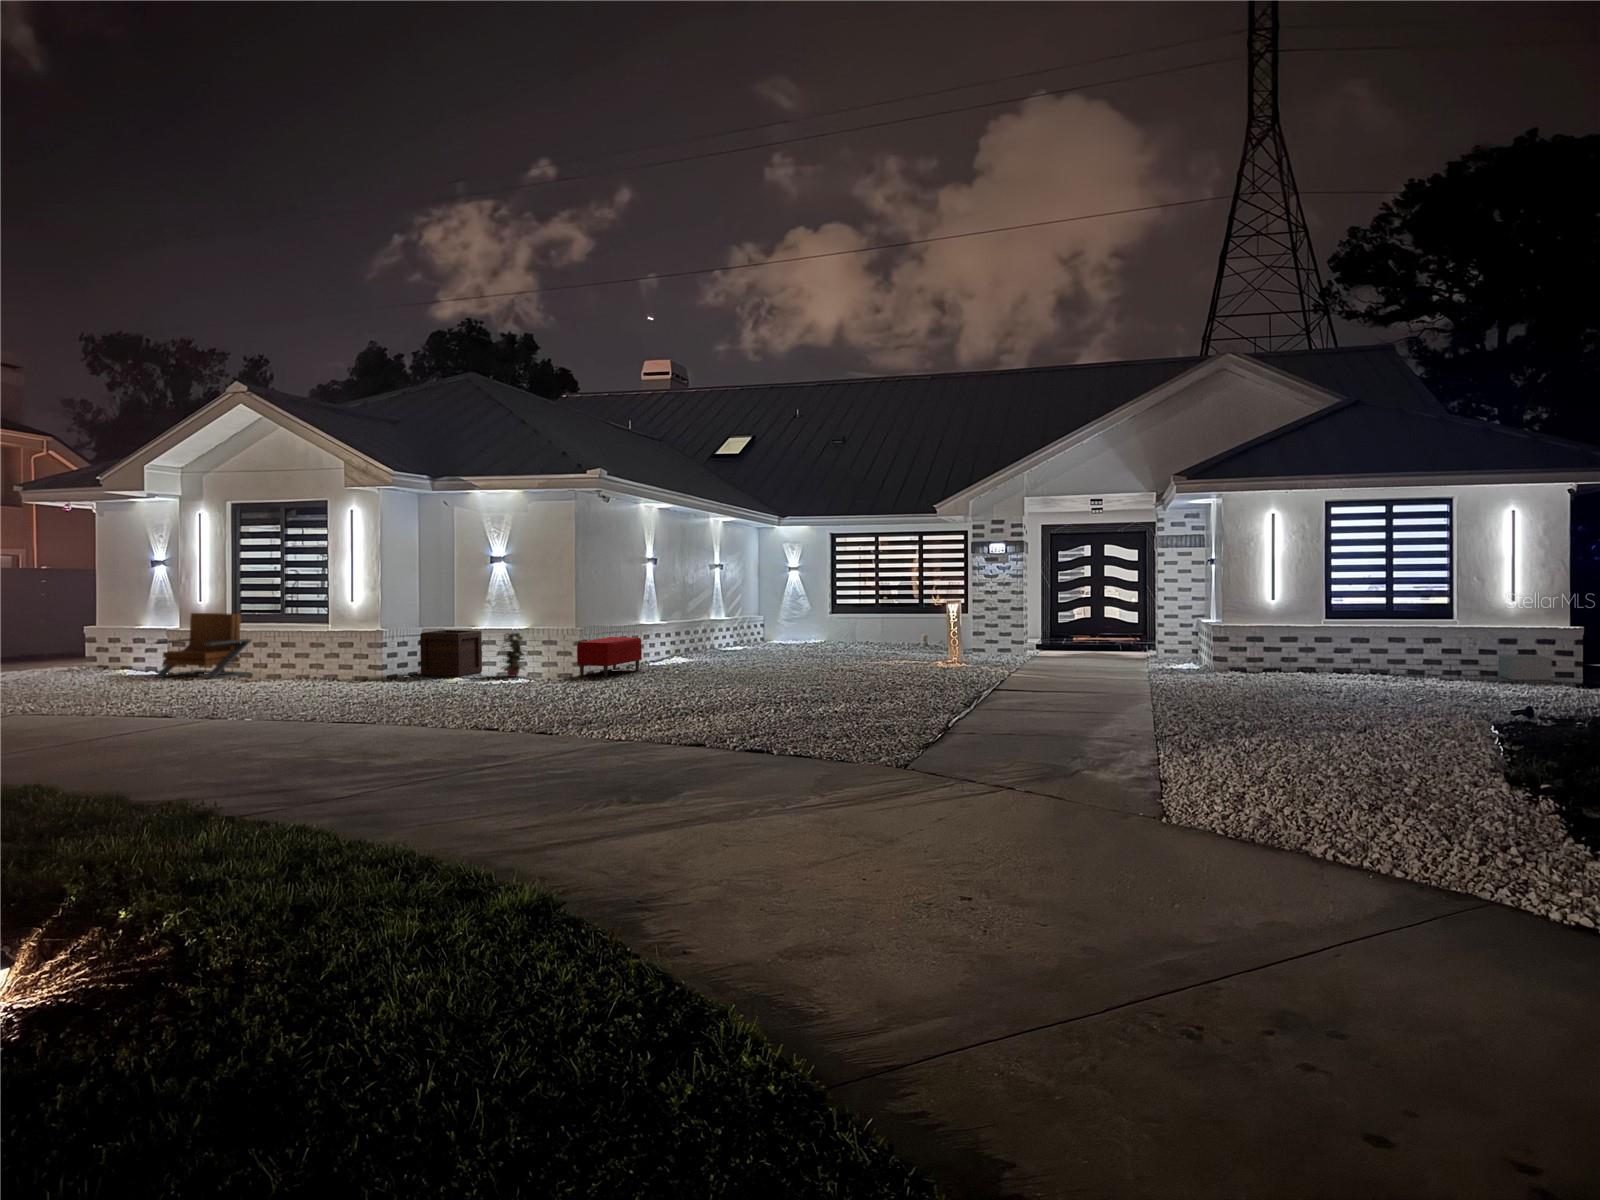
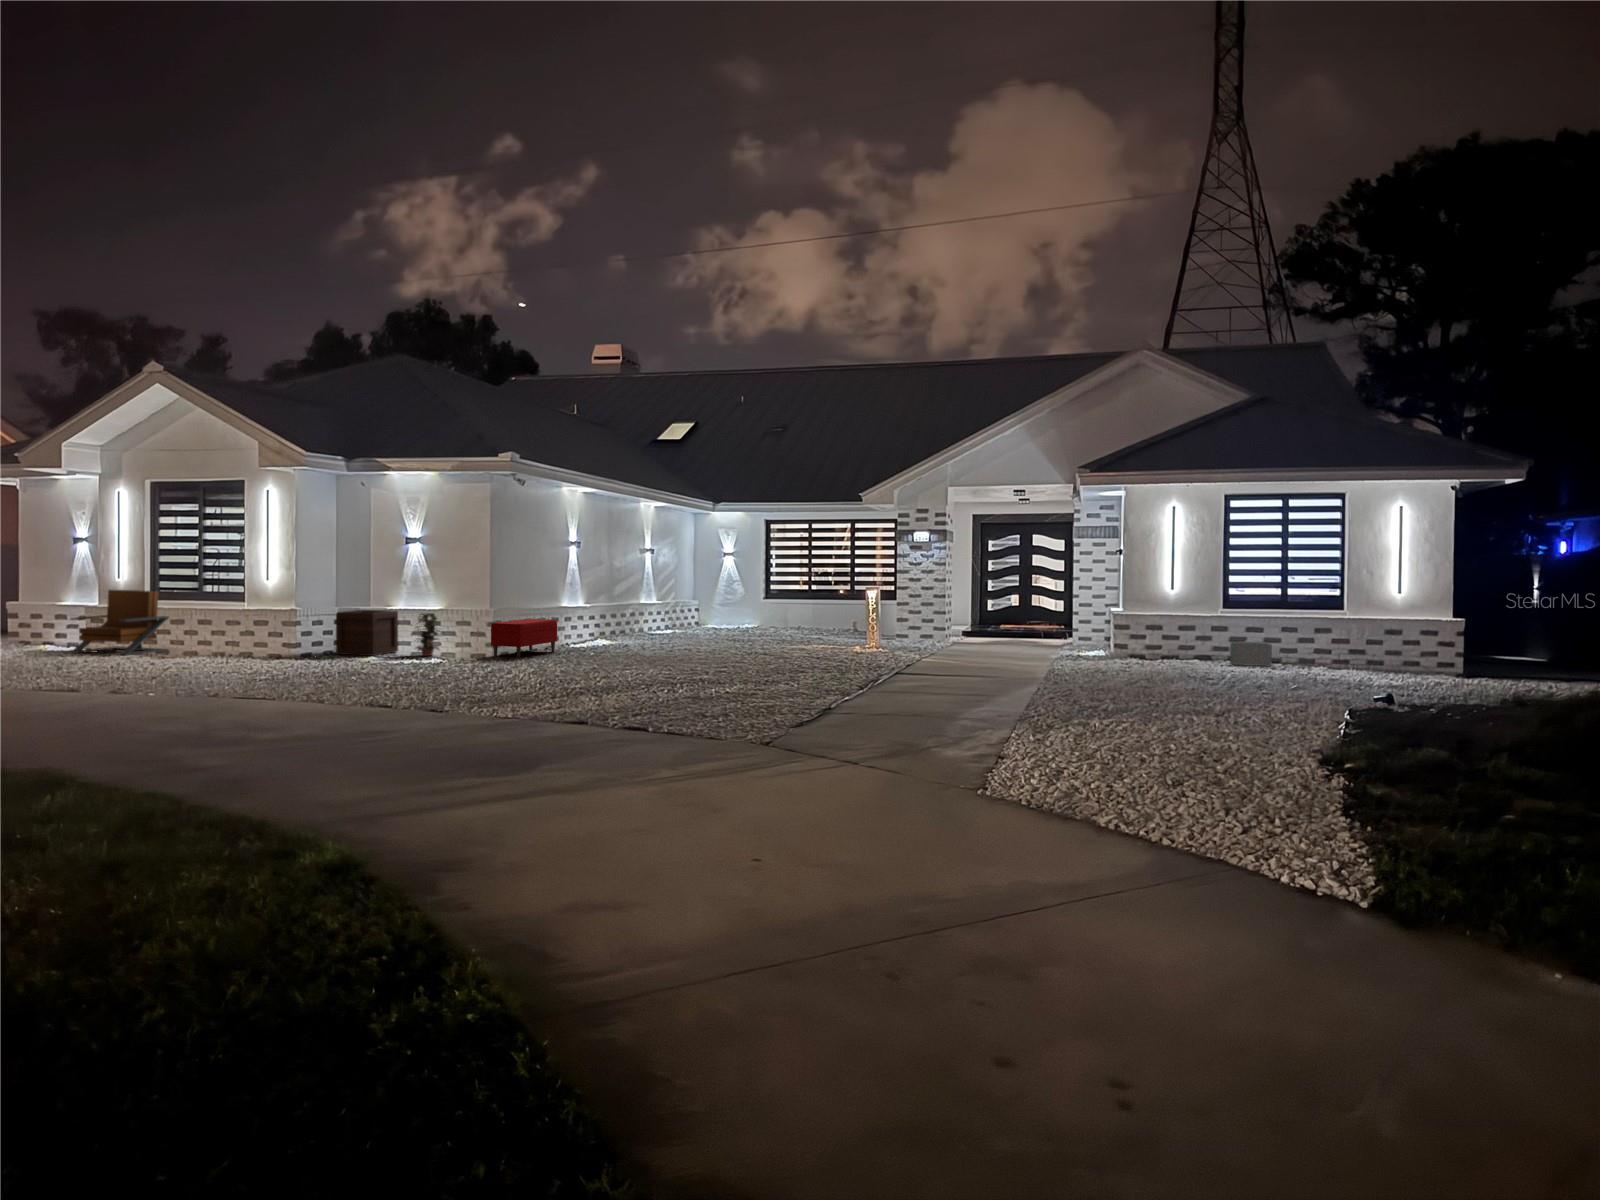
storage box: present [1498,655,1552,680] -> present [1230,642,1272,666]

